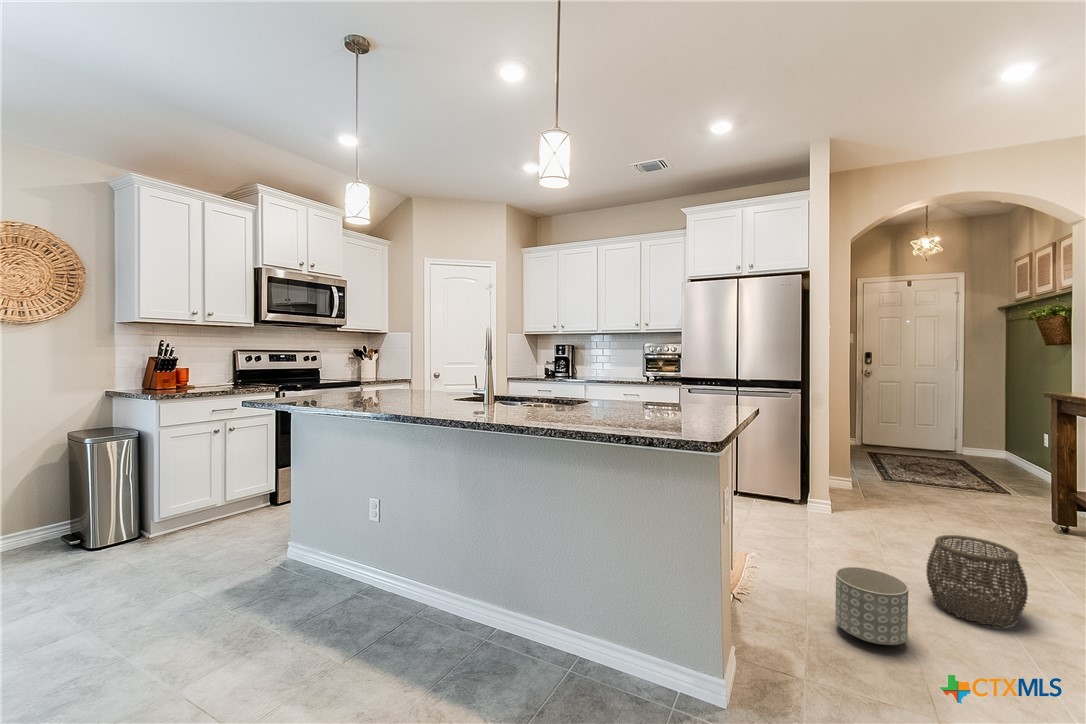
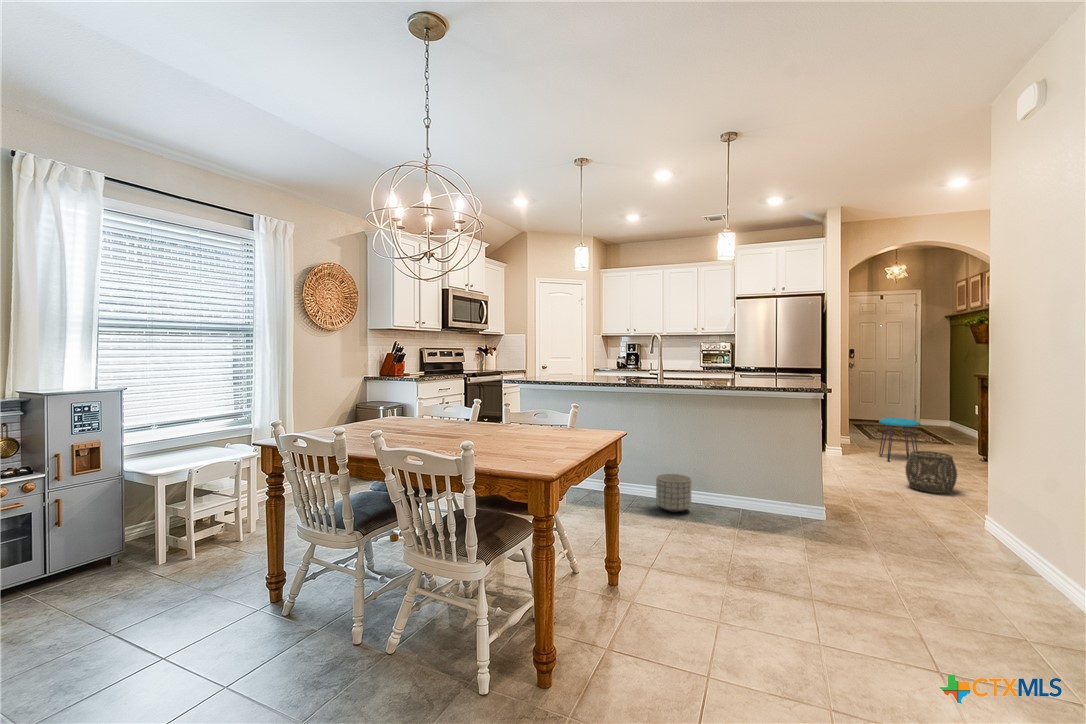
stool: none [891,459,957,535] -> present [879,418,919,461]
planter: present [835,567,908,645] -> present [656,474,691,512]

